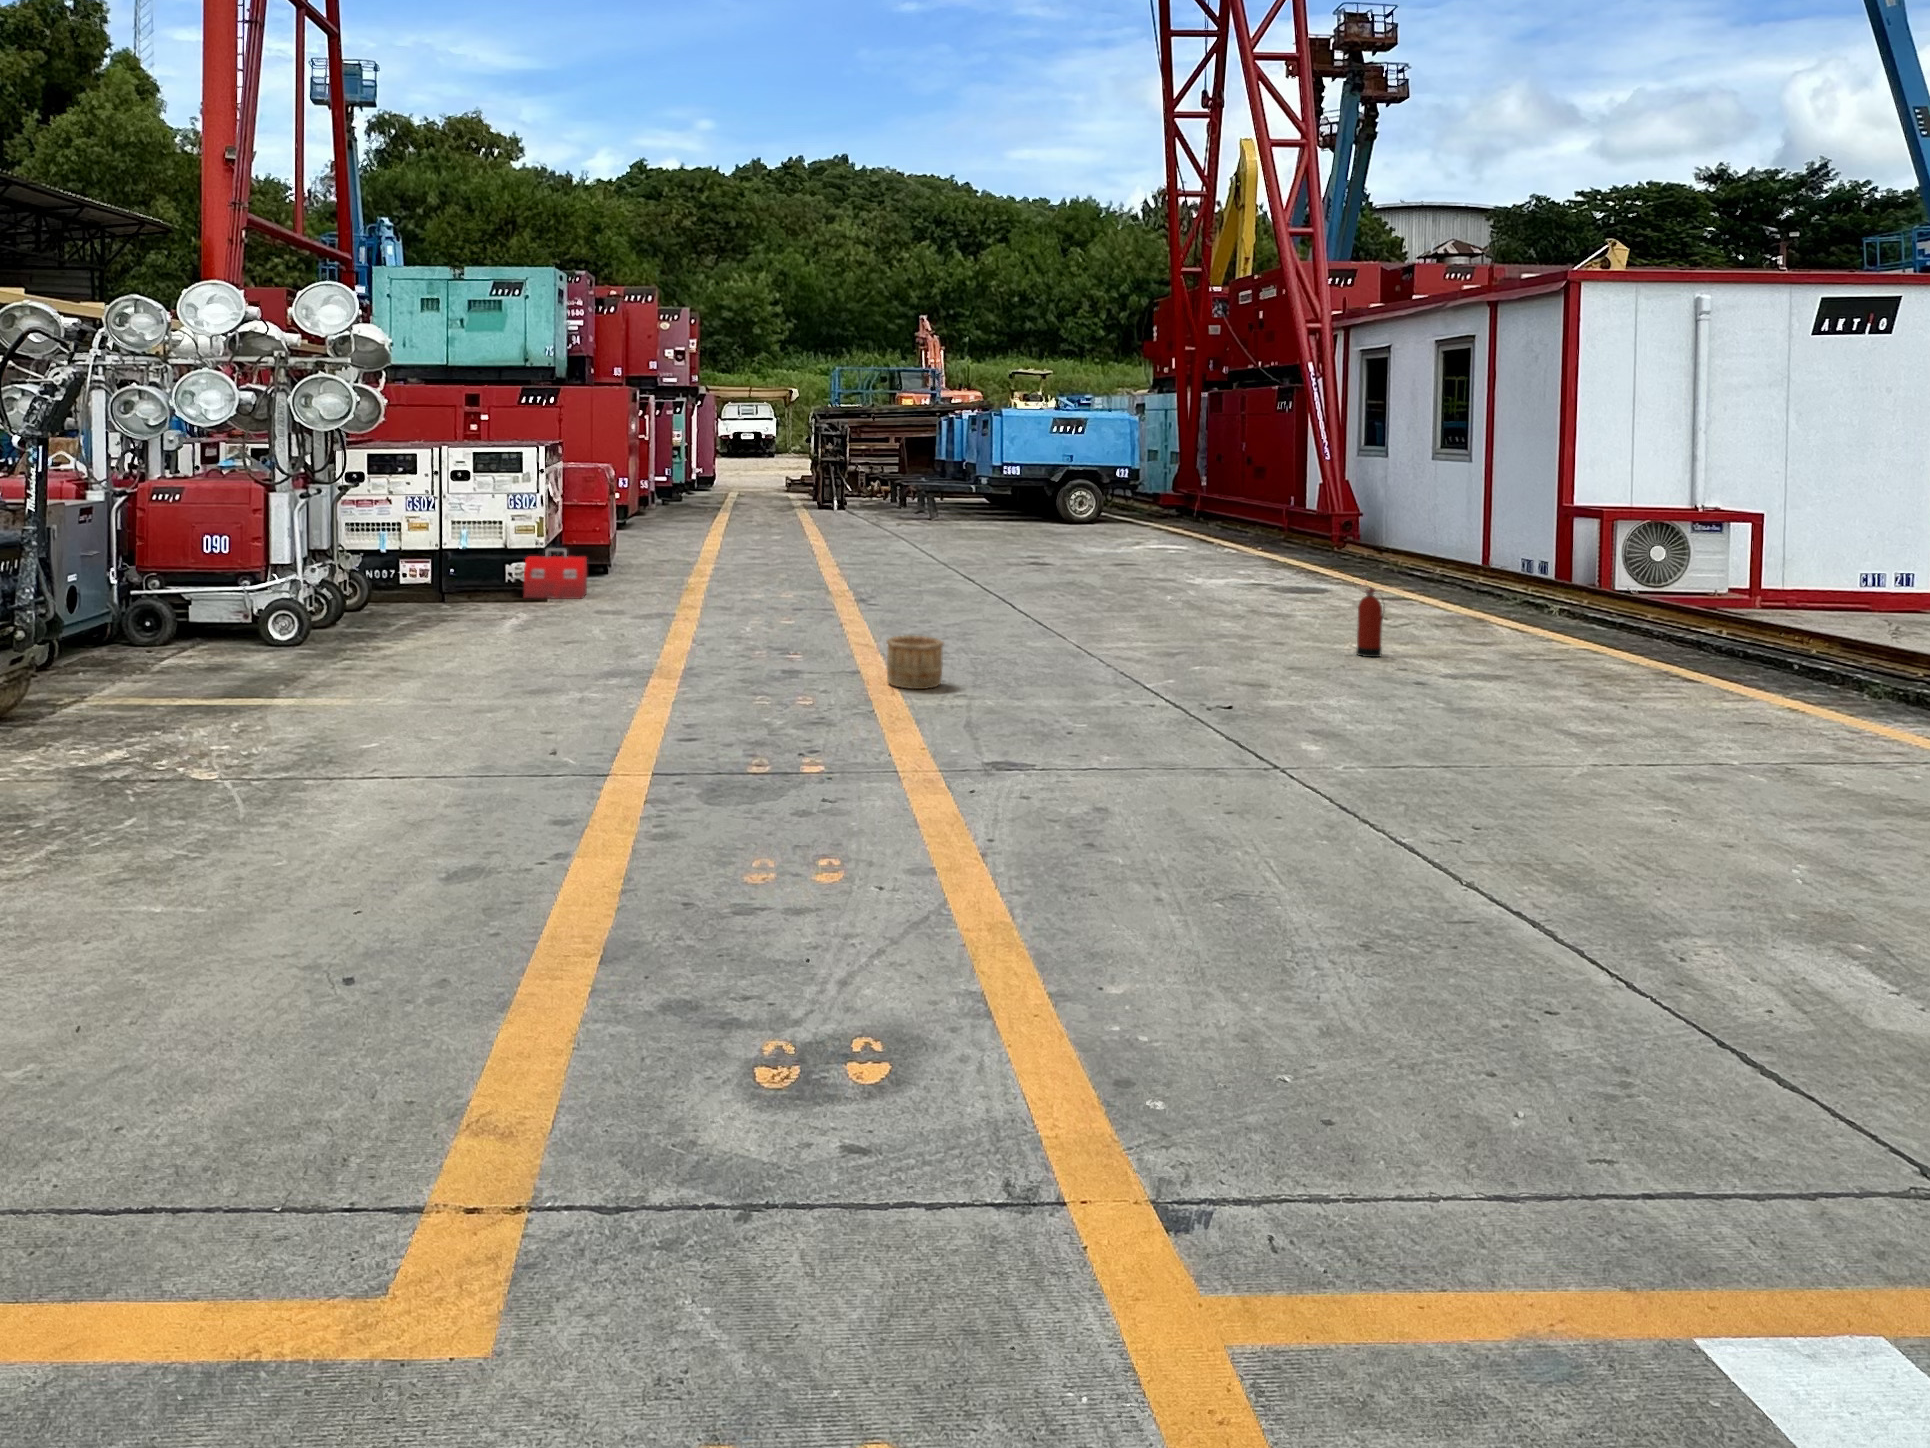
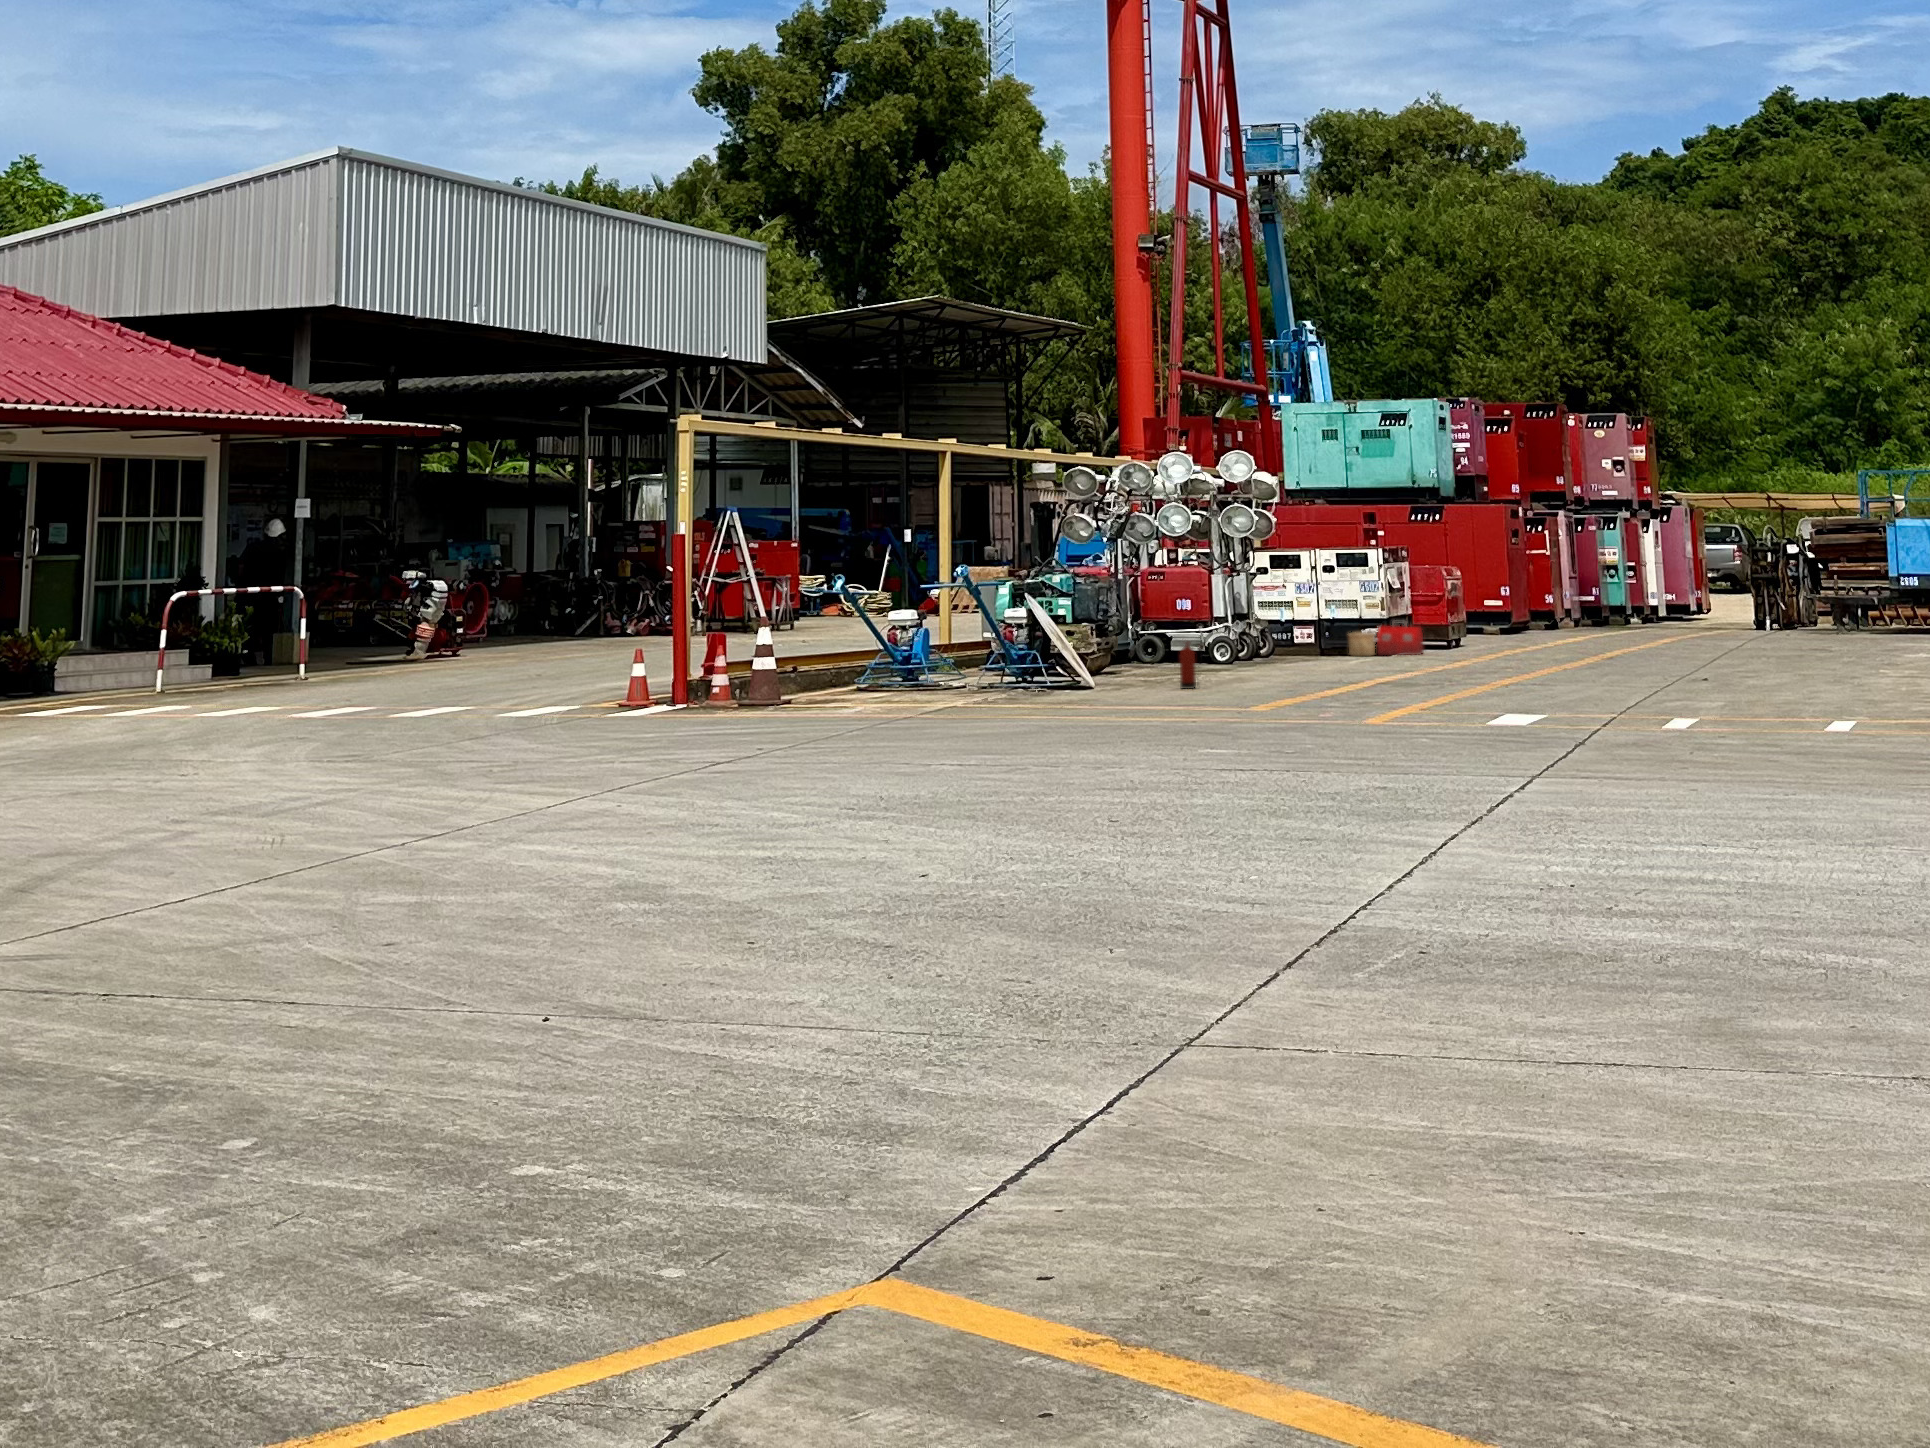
fire extinguisher: present [1357,586,1385,657] -> present [1180,642,1198,689]
wooden bucket: present [887,635,944,689] -> present [1349,632,1375,656]

